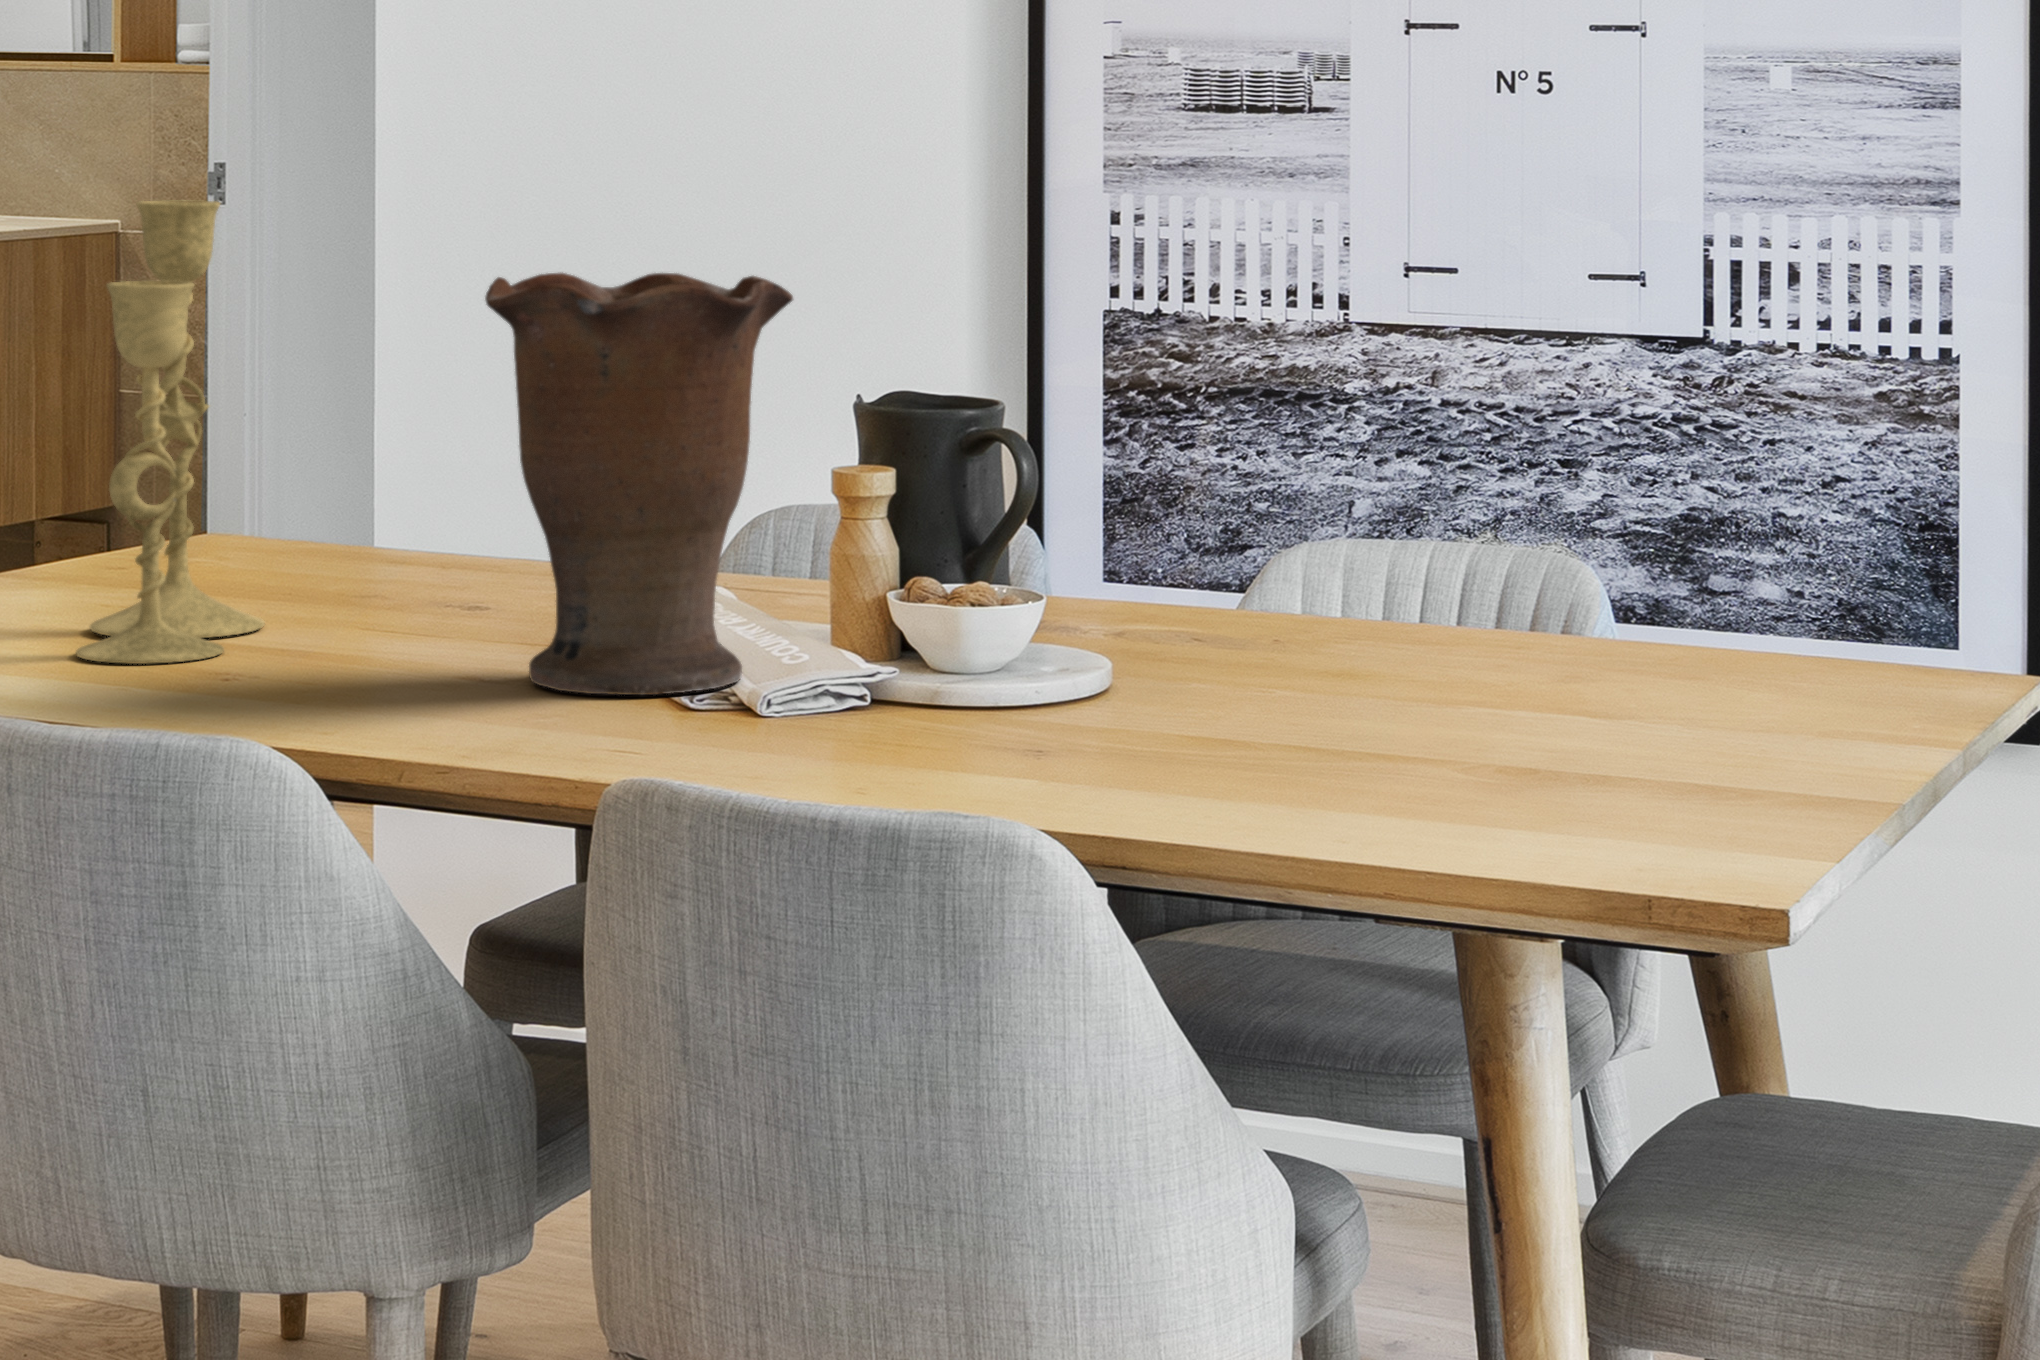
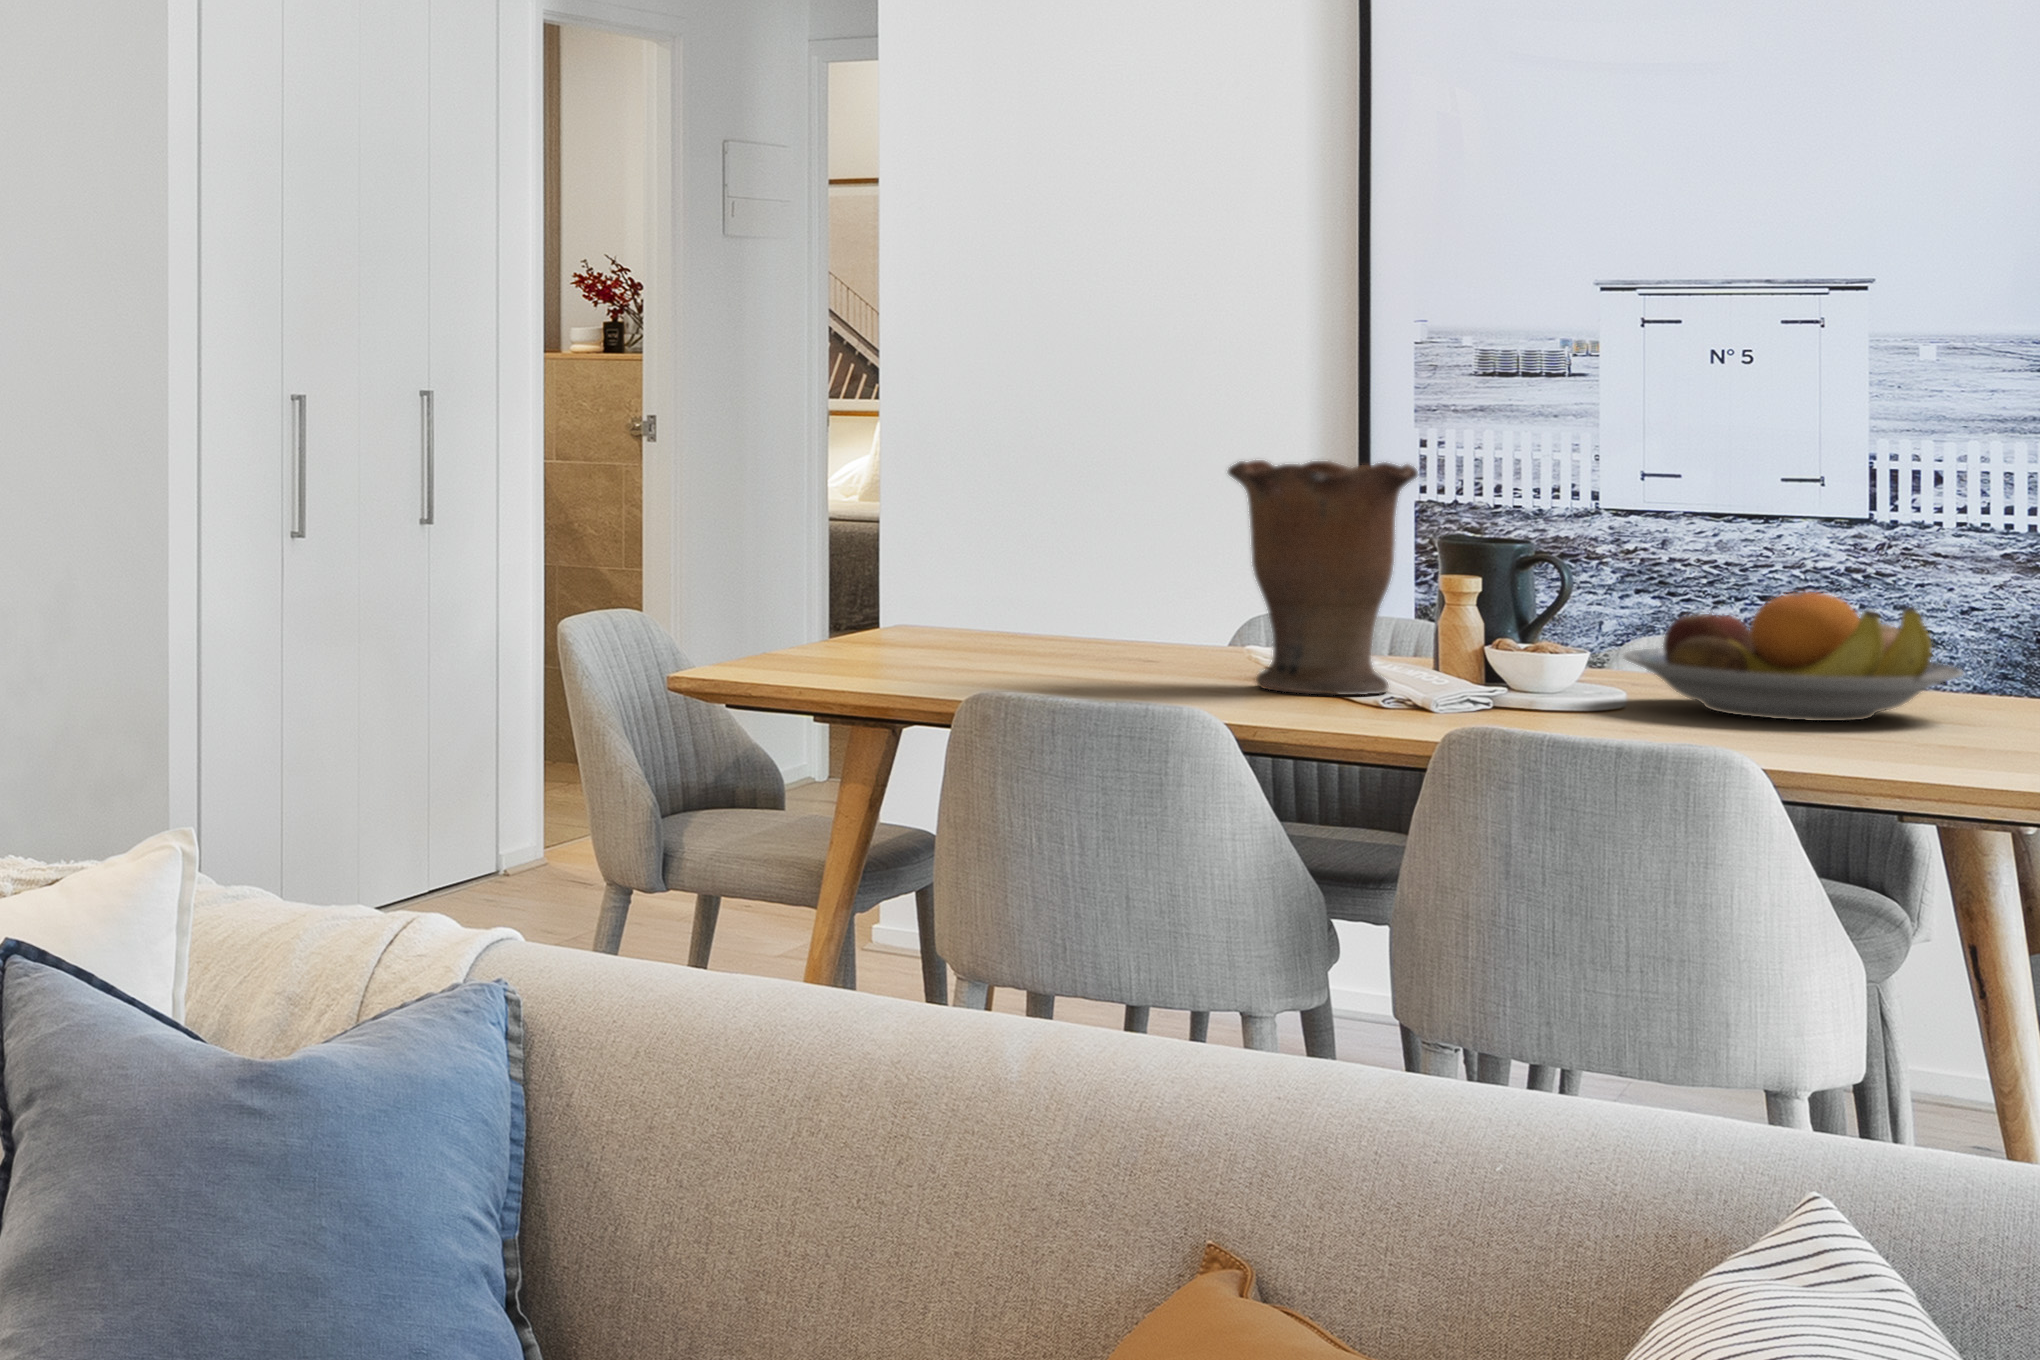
candlestick: present [76,200,265,664] -> none [932,421,1039,676]
fruit bowl: none [1065,506,1572,733] -> present [1624,592,1963,721]

